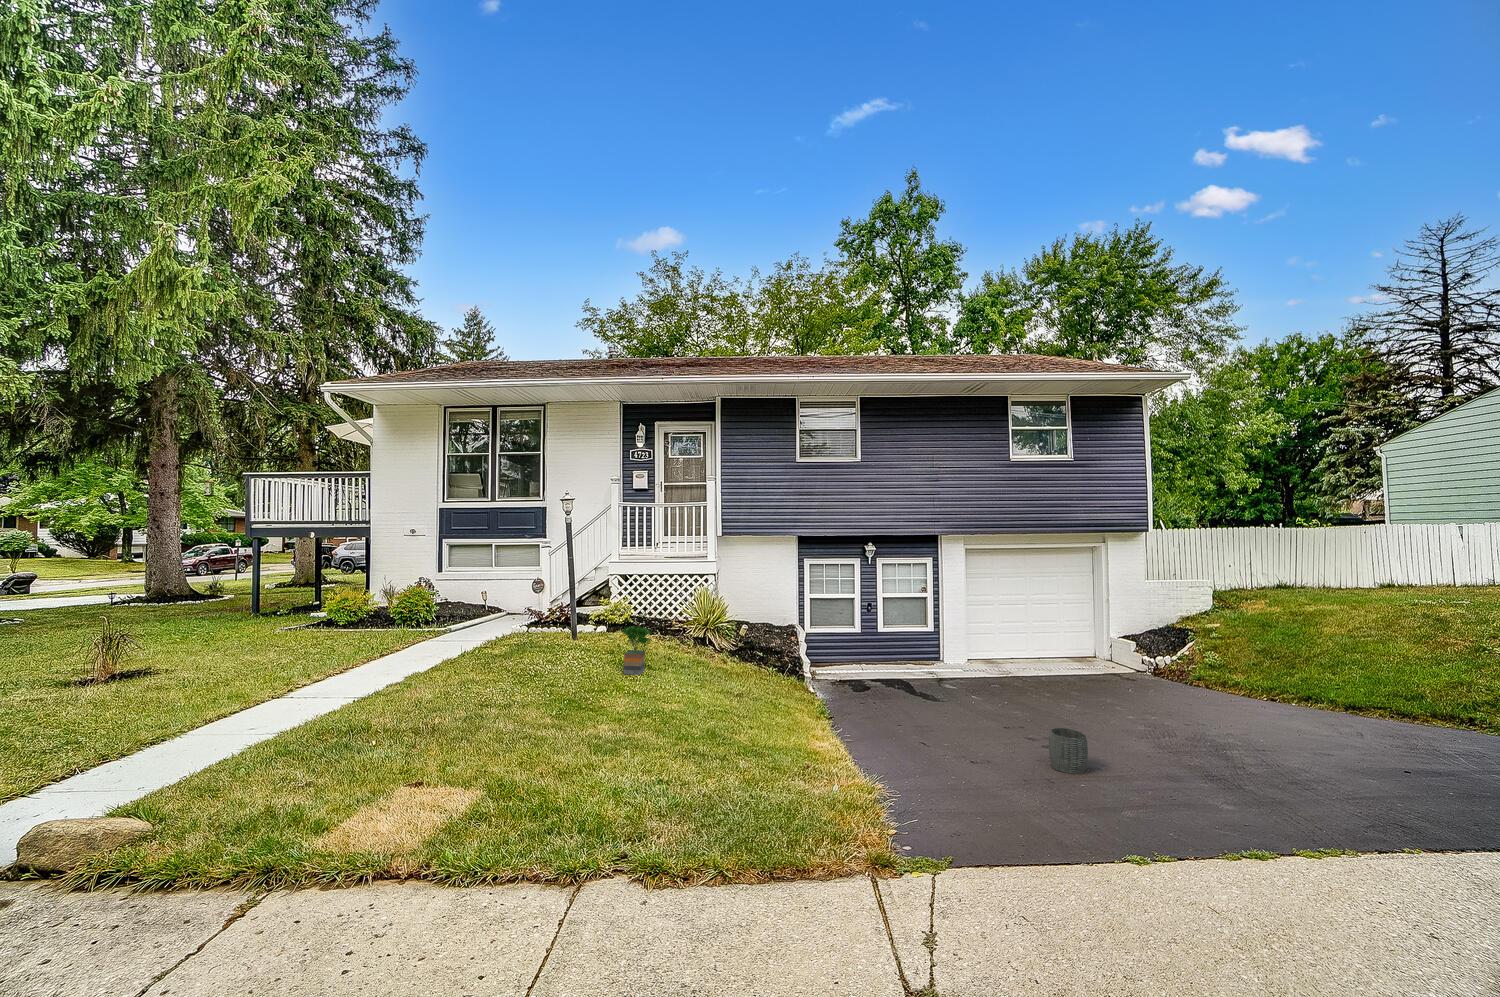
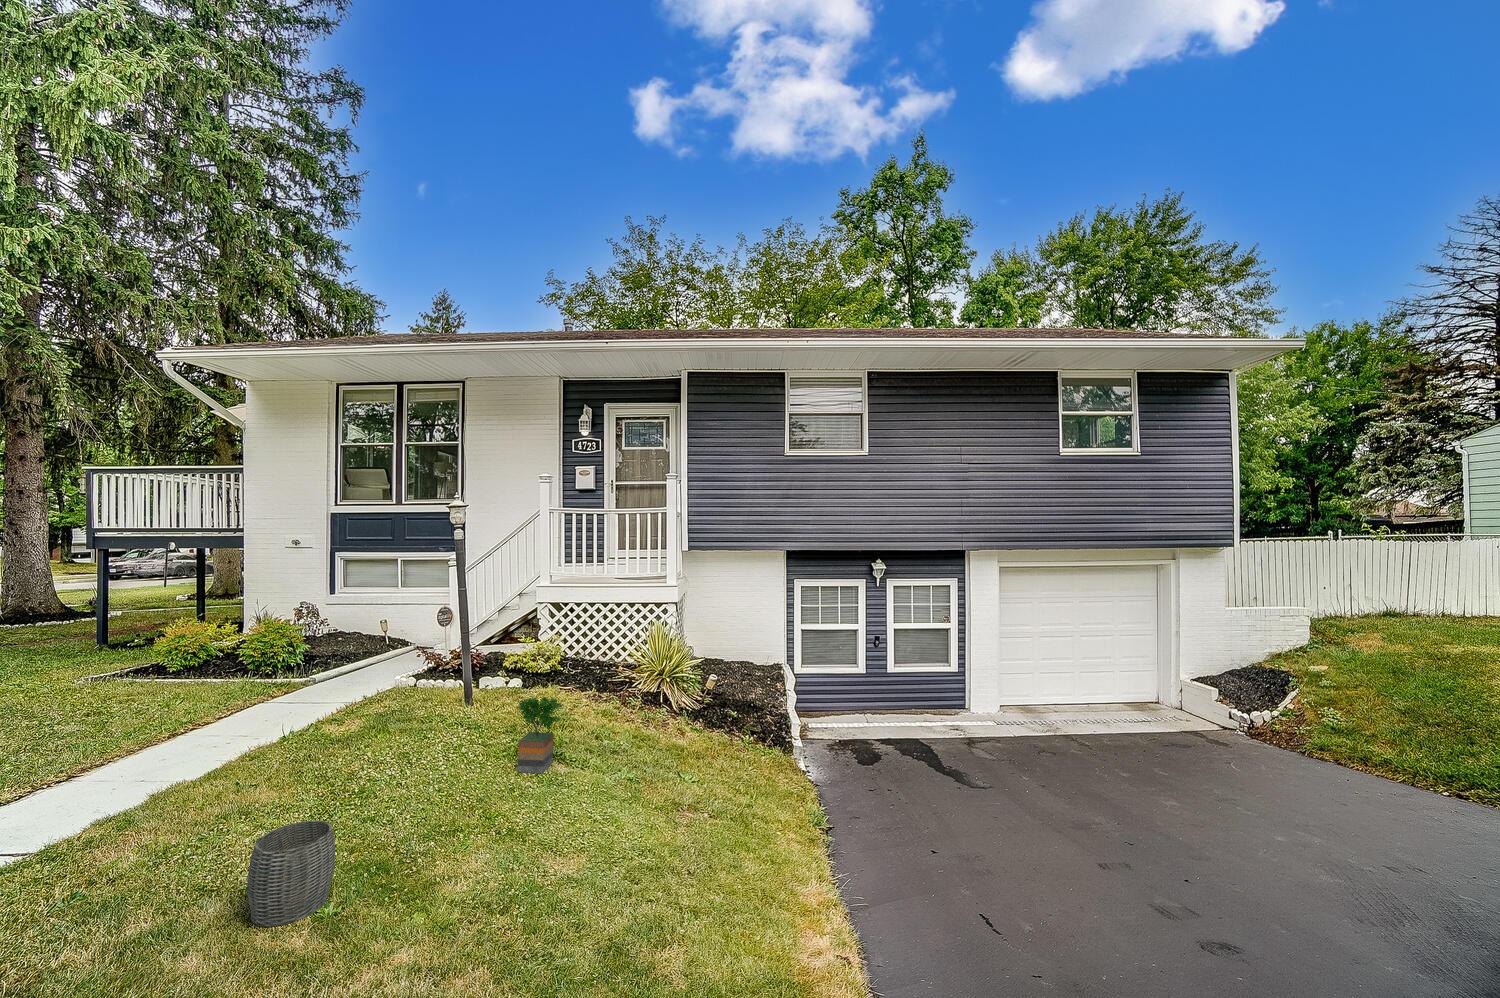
woven basket: present [1049,728,1088,774] -> present [247,821,335,927]

